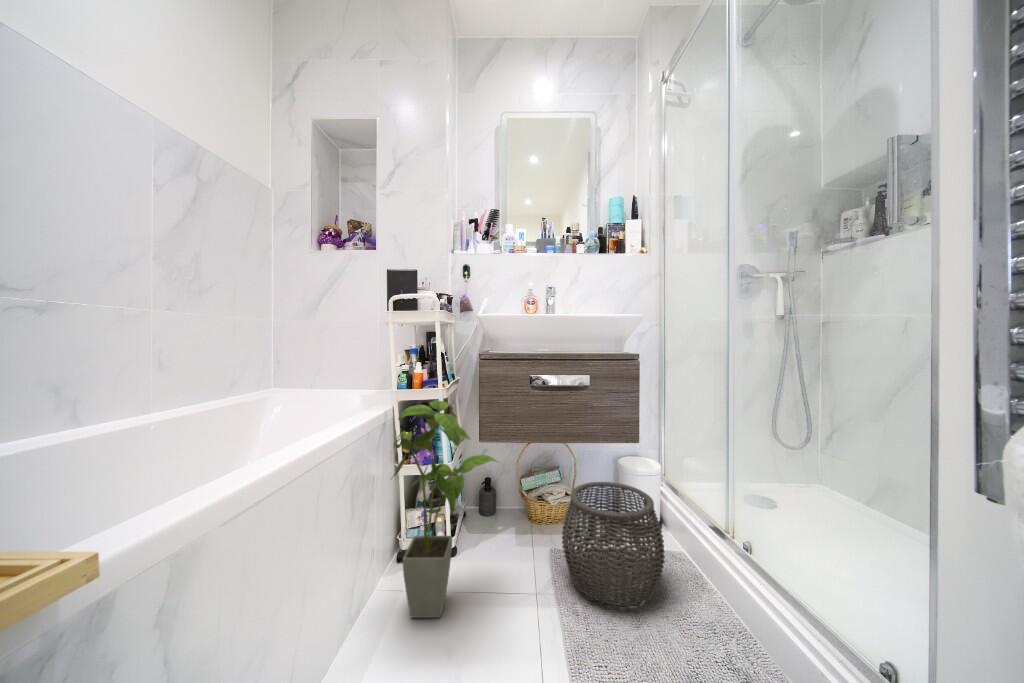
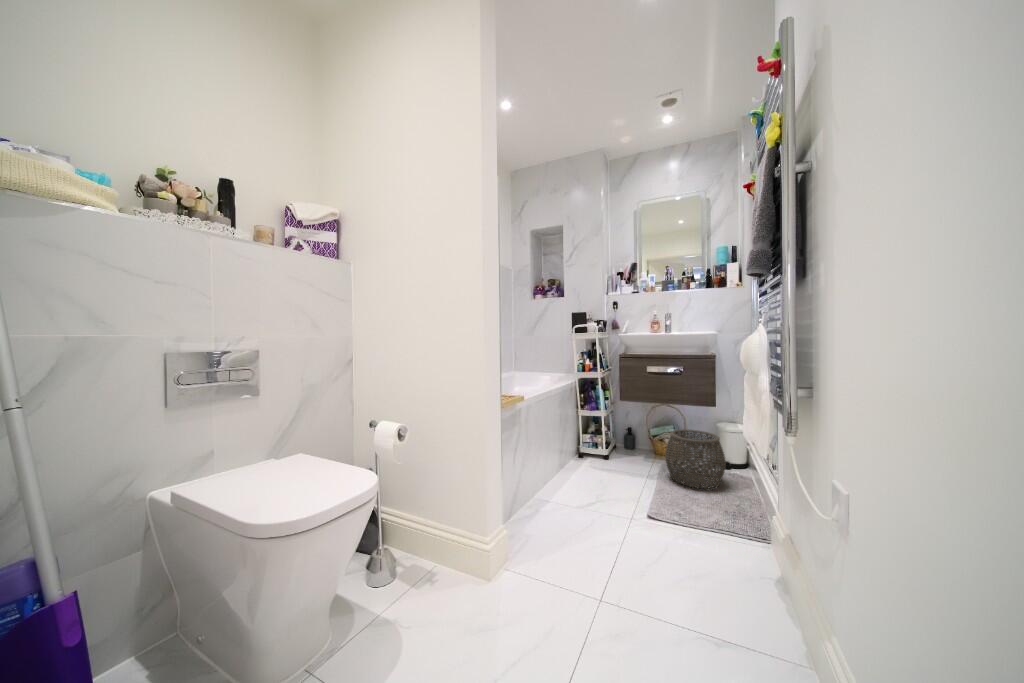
house plant: present [393,400,498,618] -> none [577,377,630,475]

